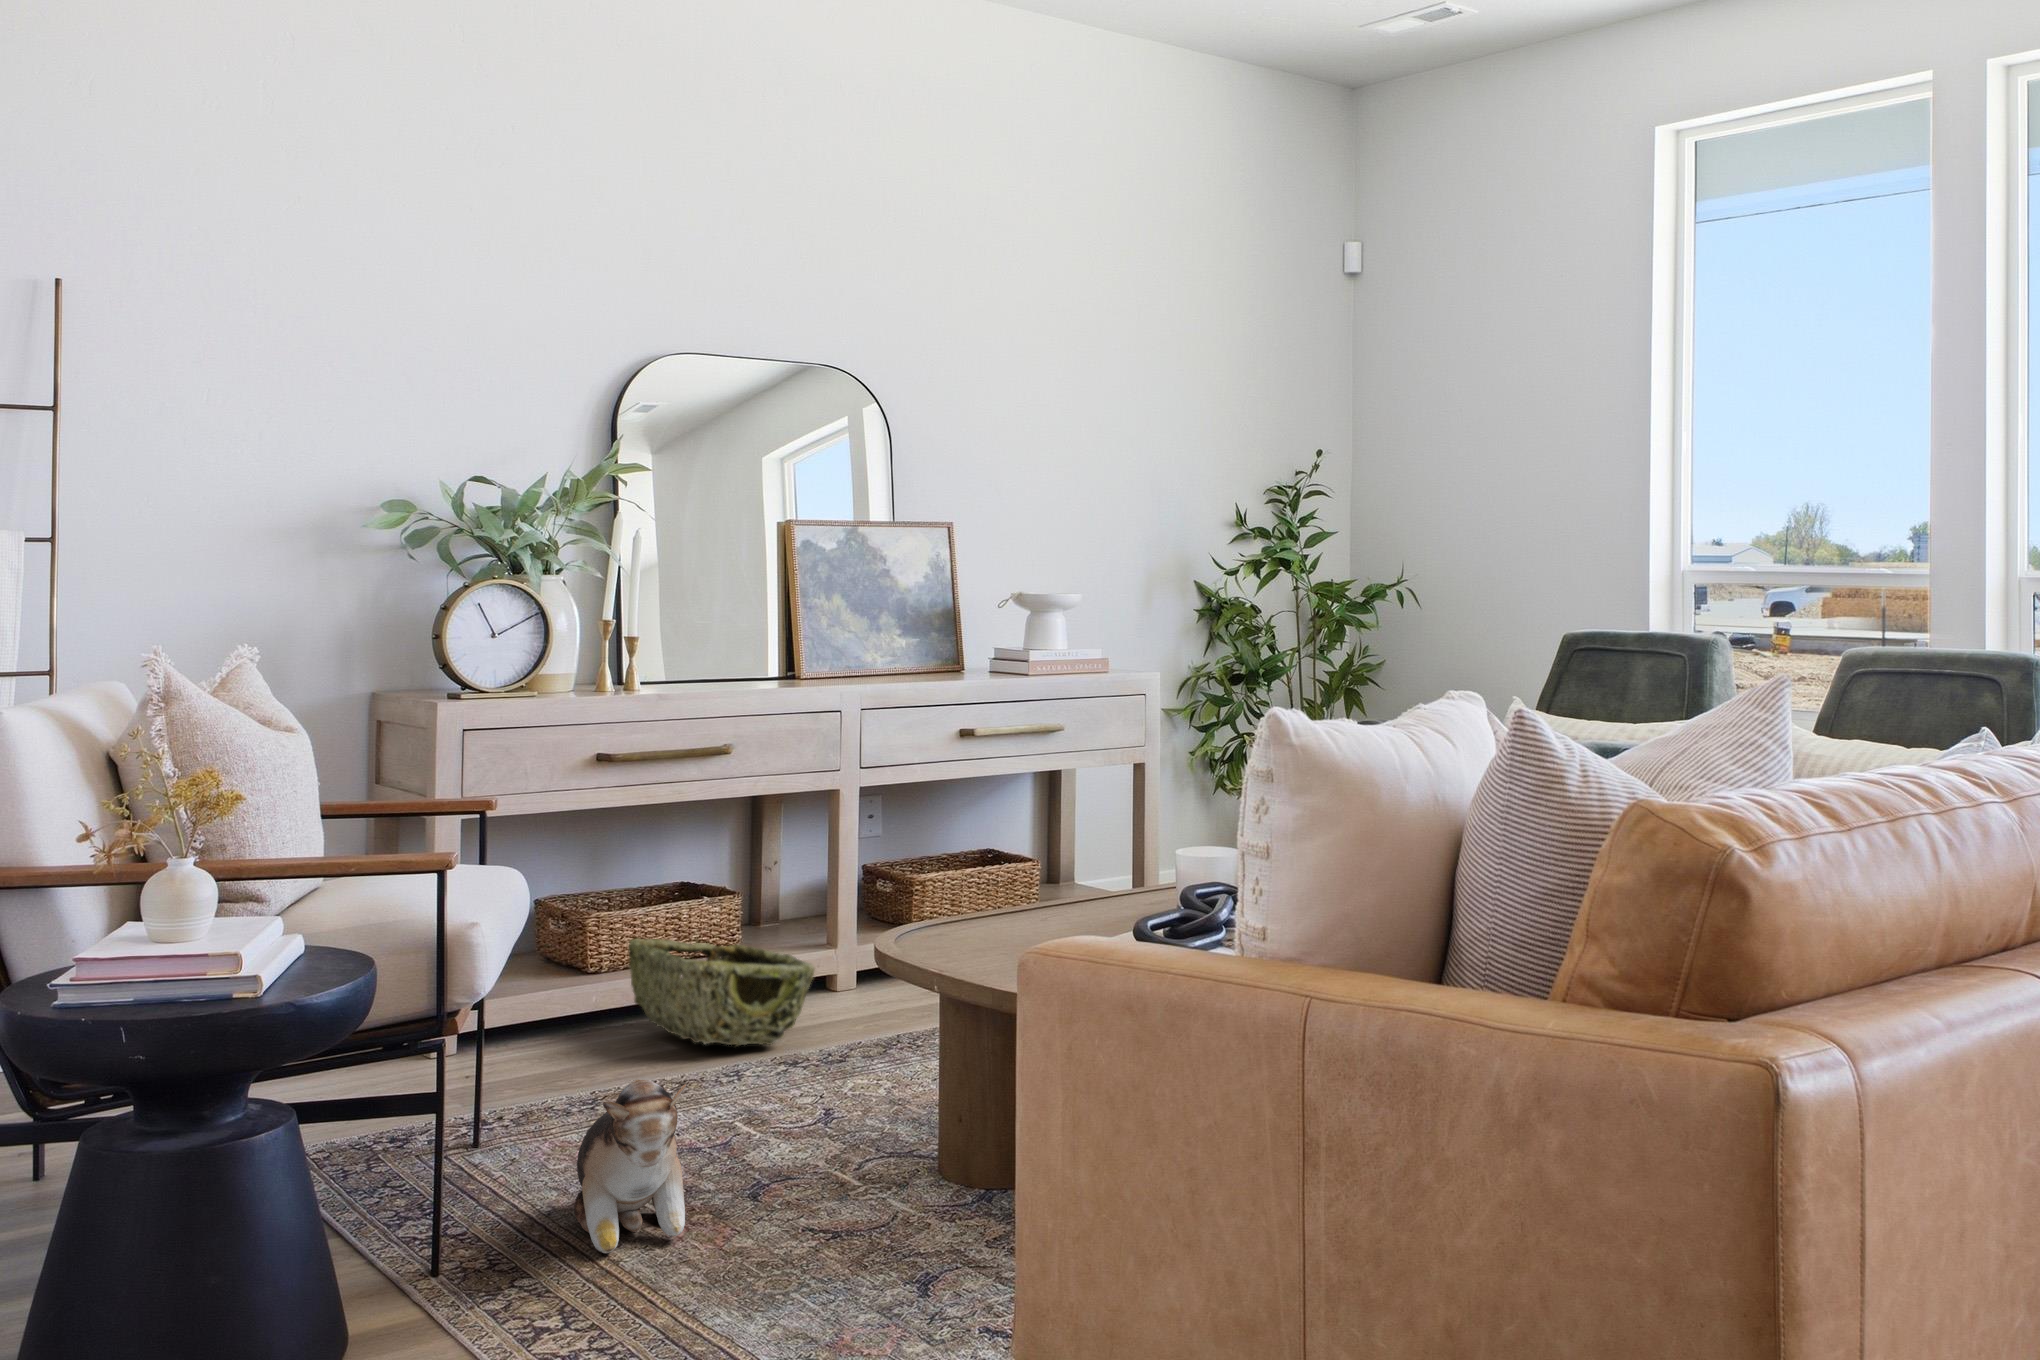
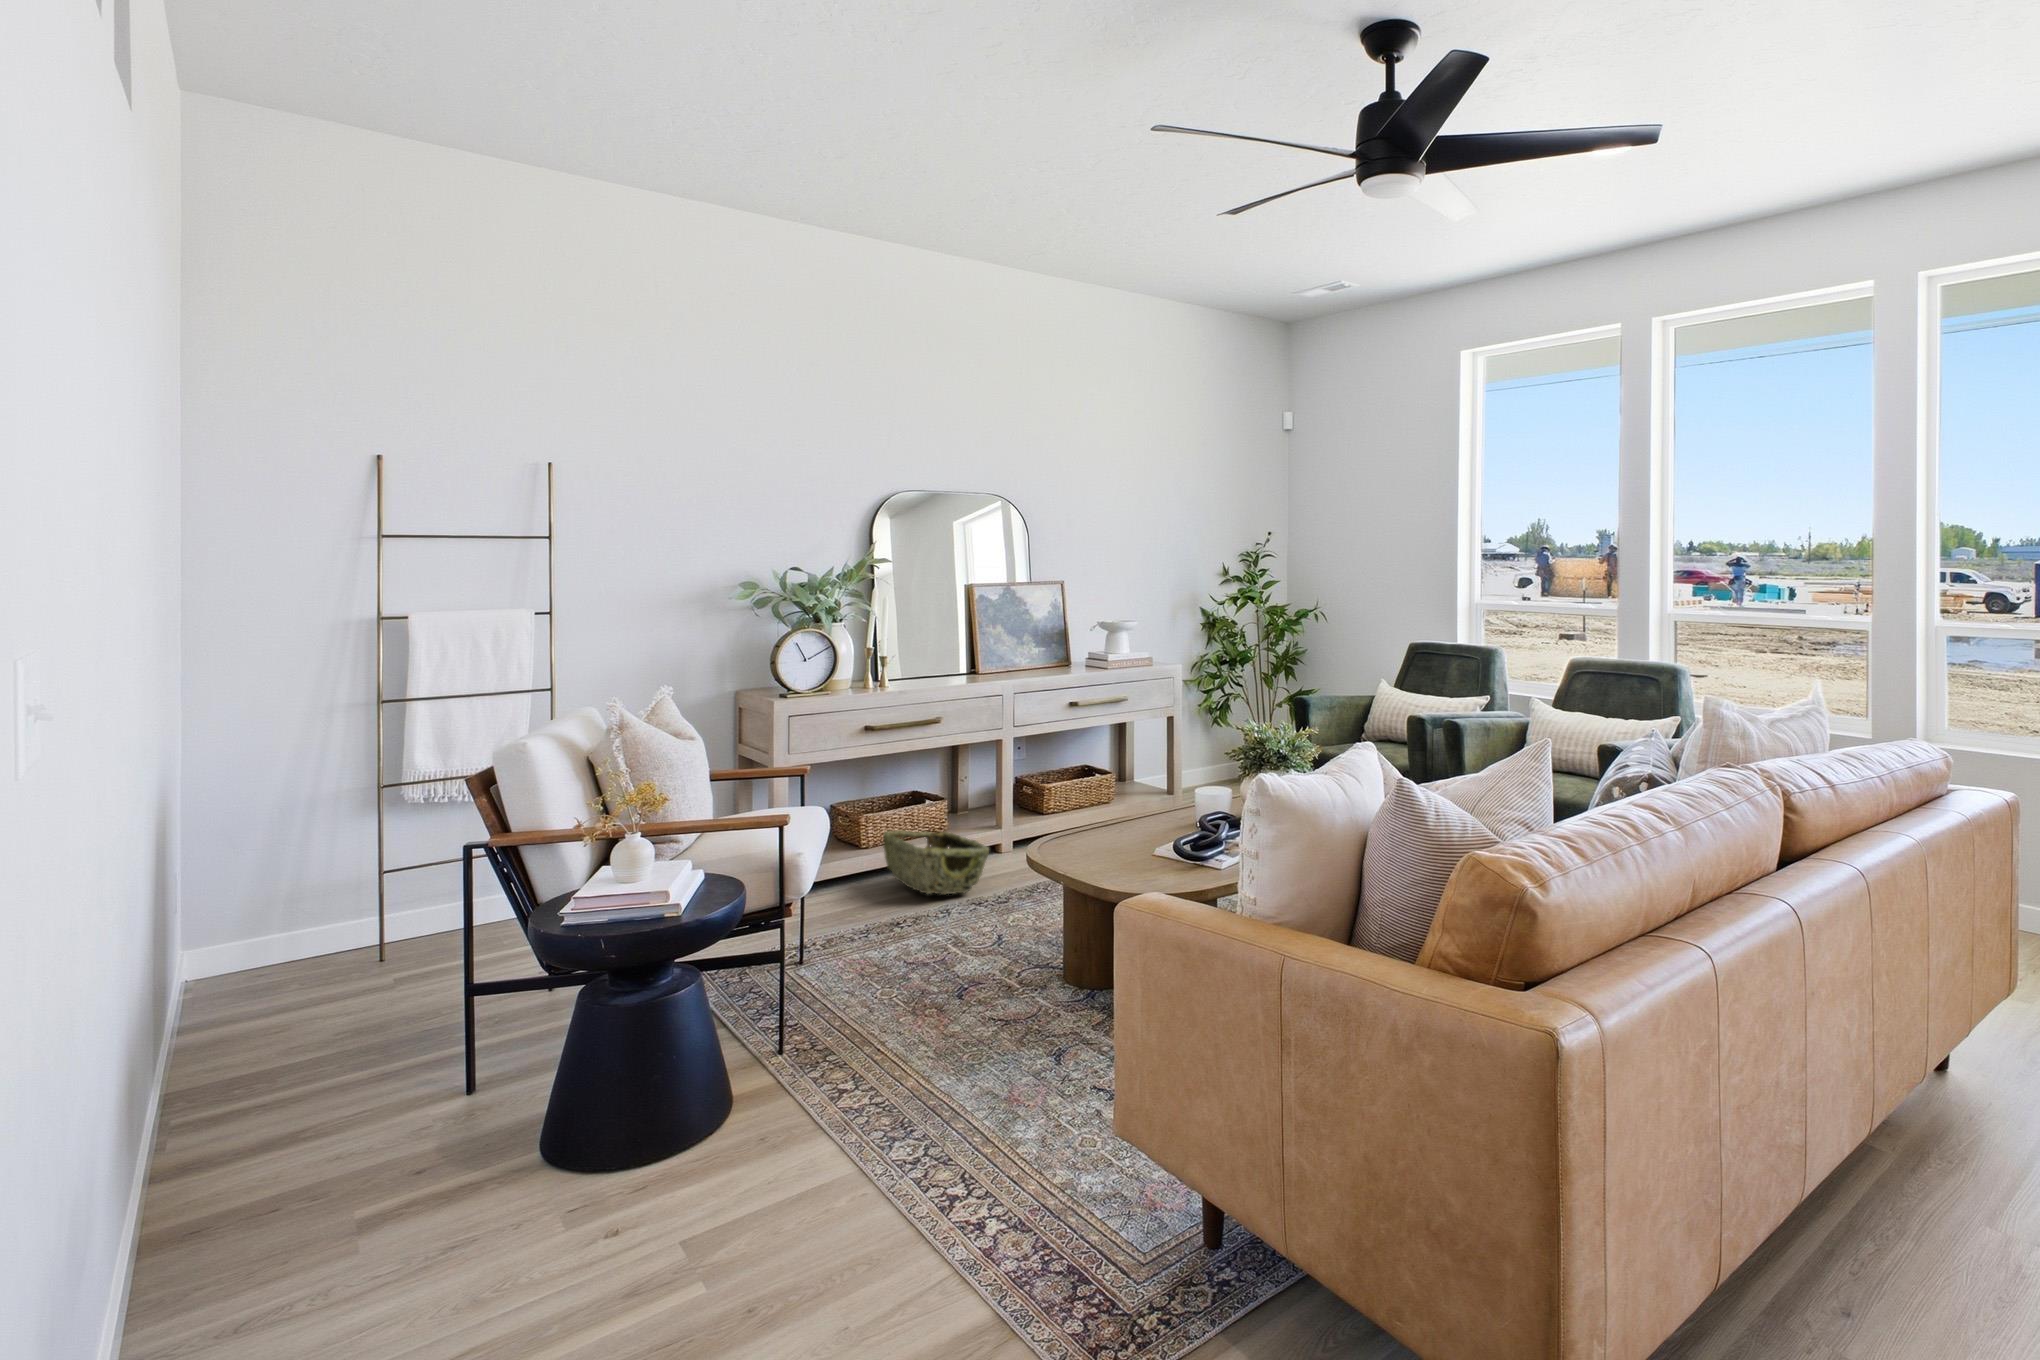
plush toy: present [574,1080,686,1253] -> none [859,941,923,1040]

